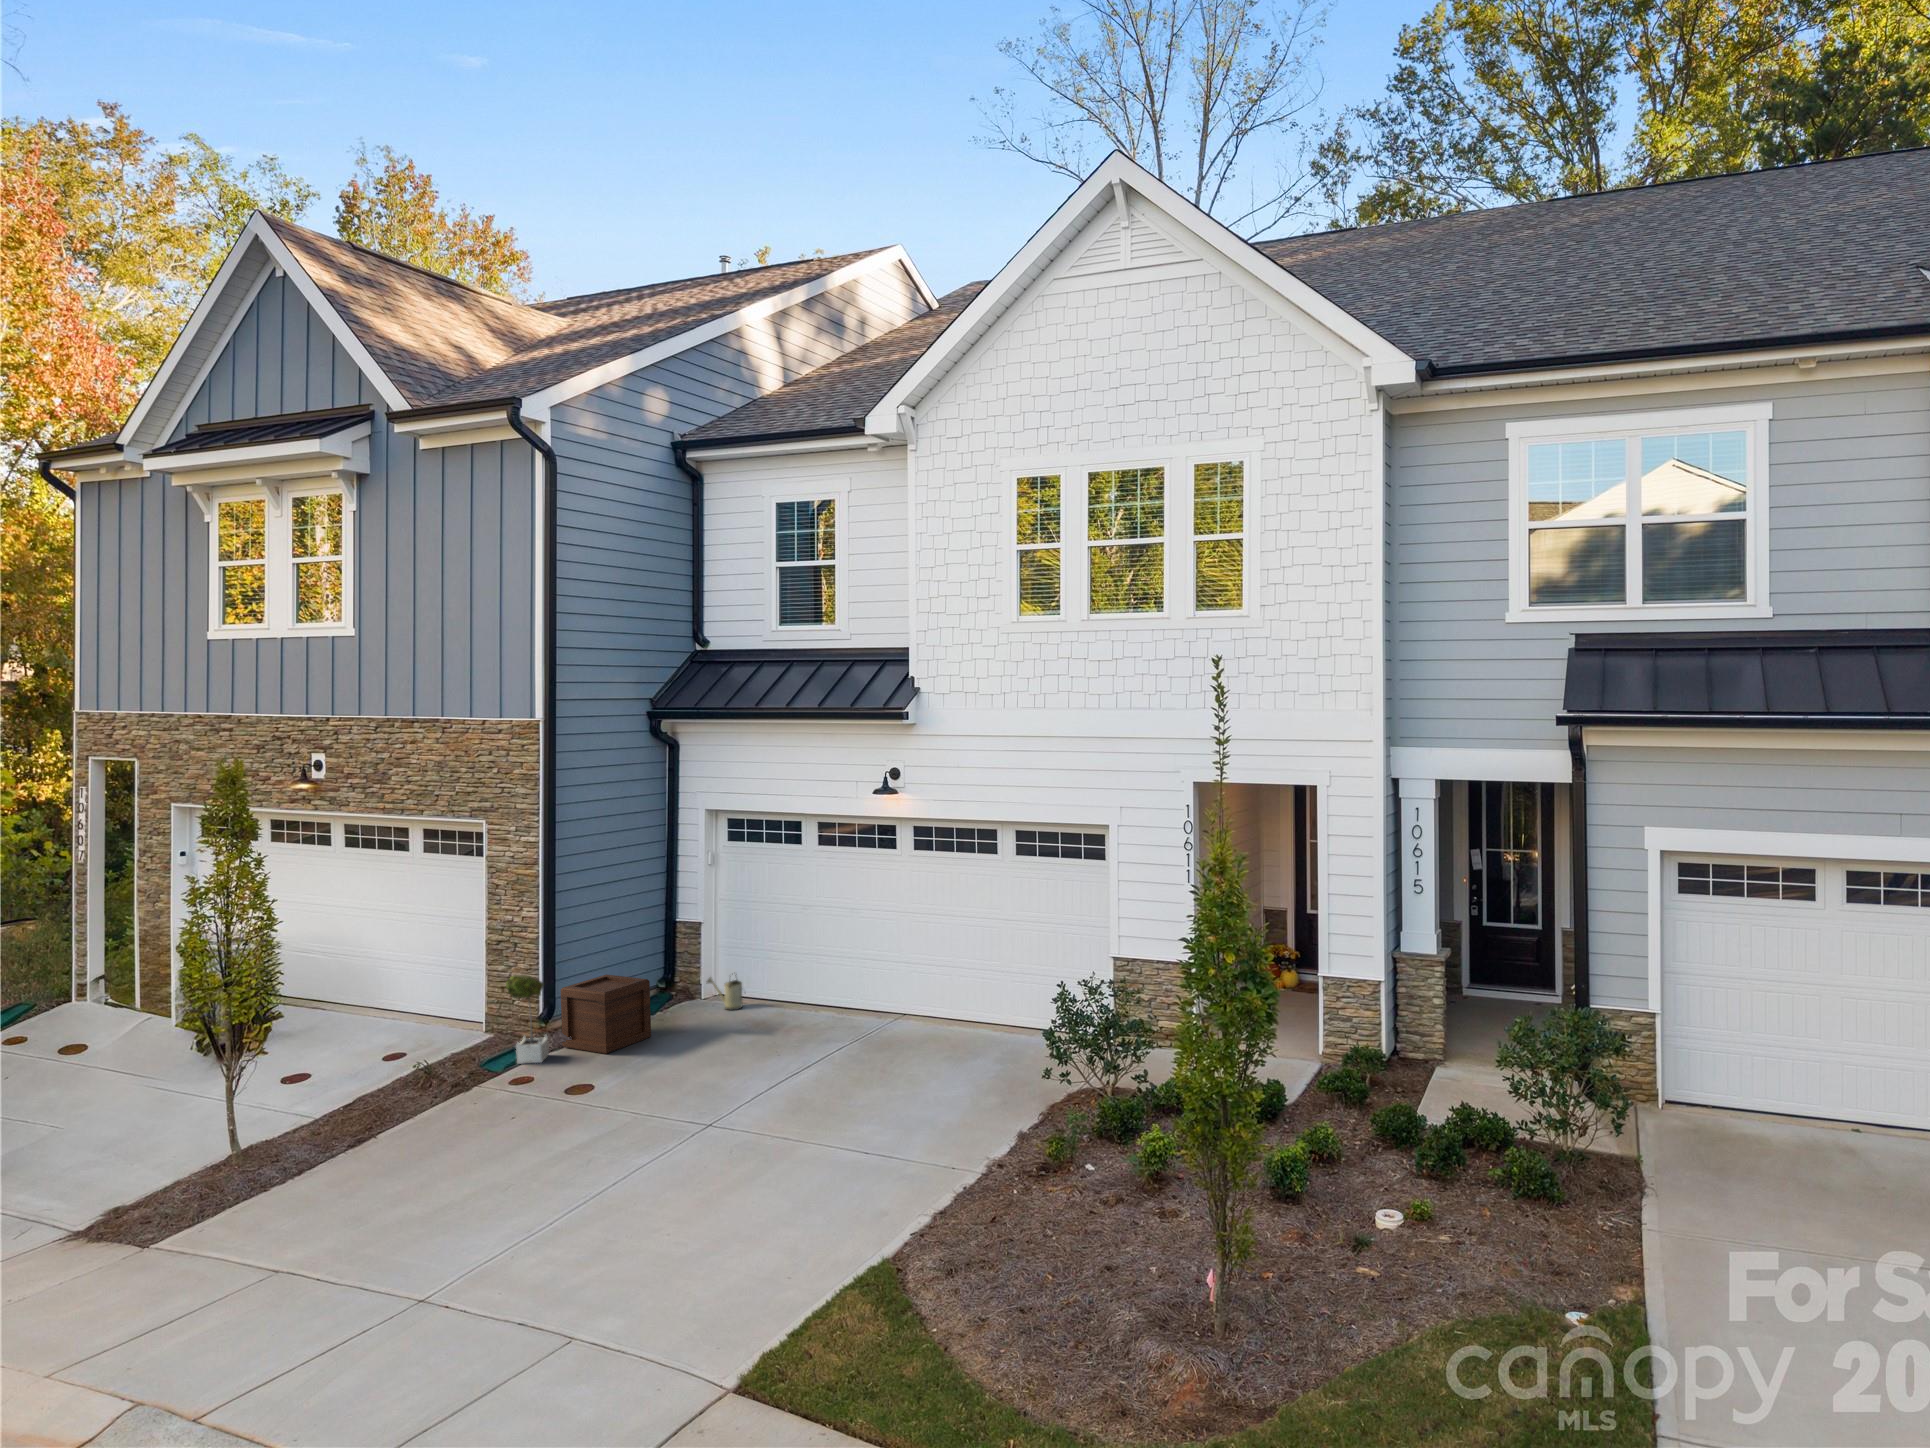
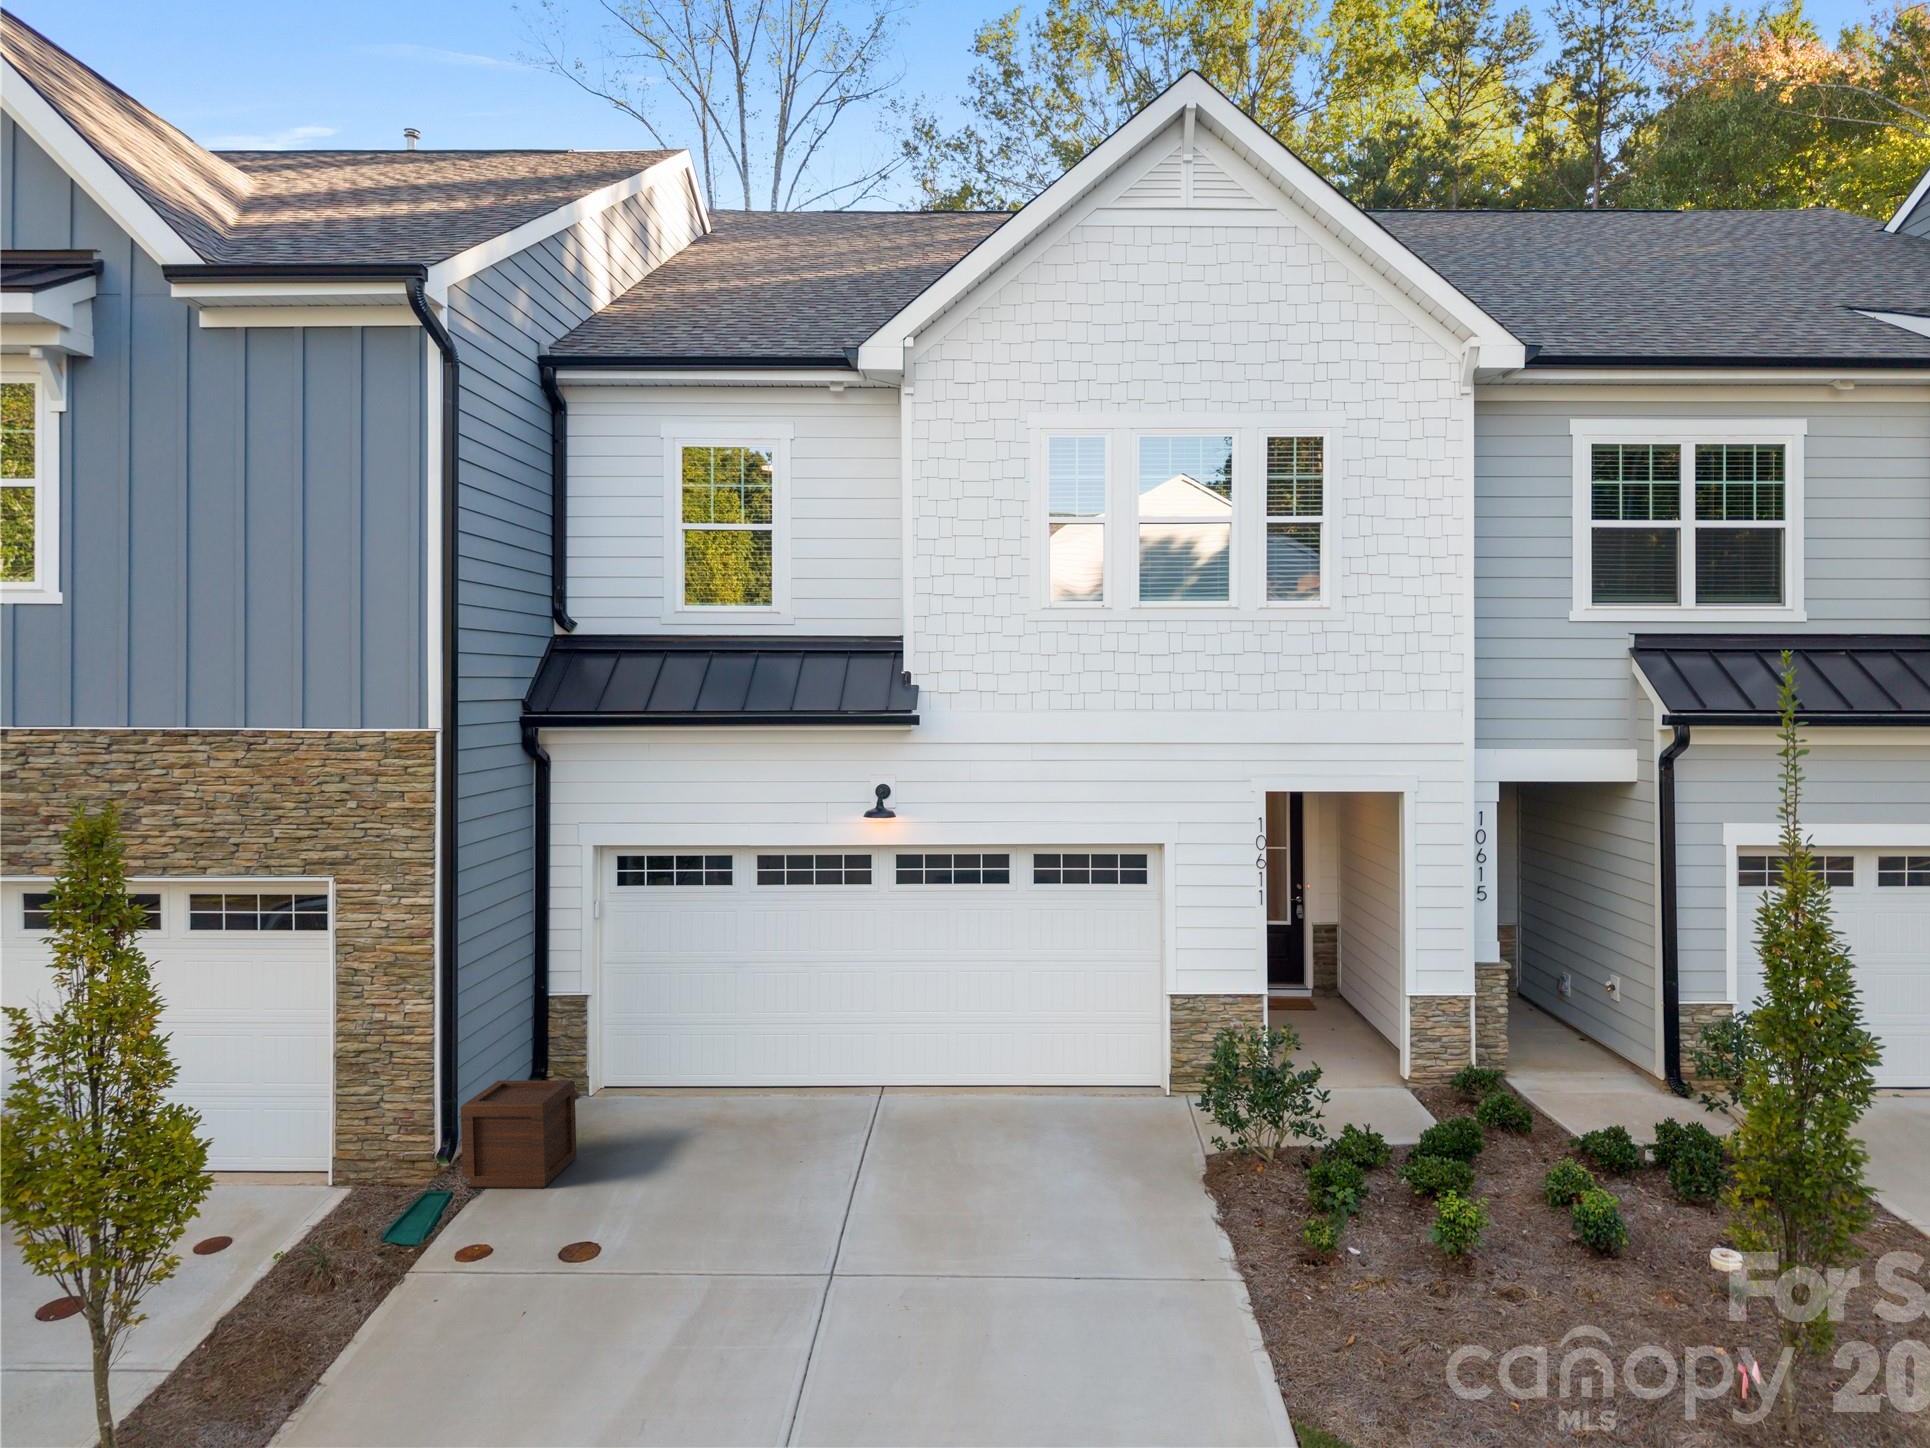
potted tree: present [506,975,549,1064] -> none [402,1092,460,1218]
watering can: present [707,977,743,1010] -> none [600,1061,656,1112]

